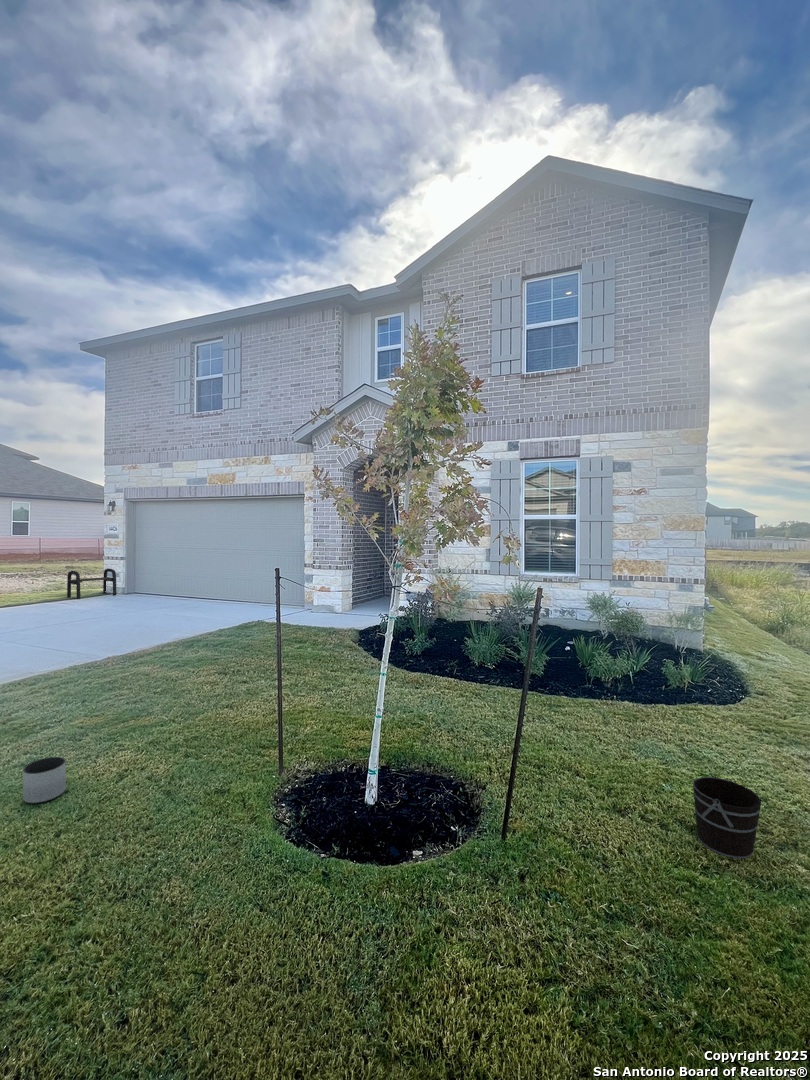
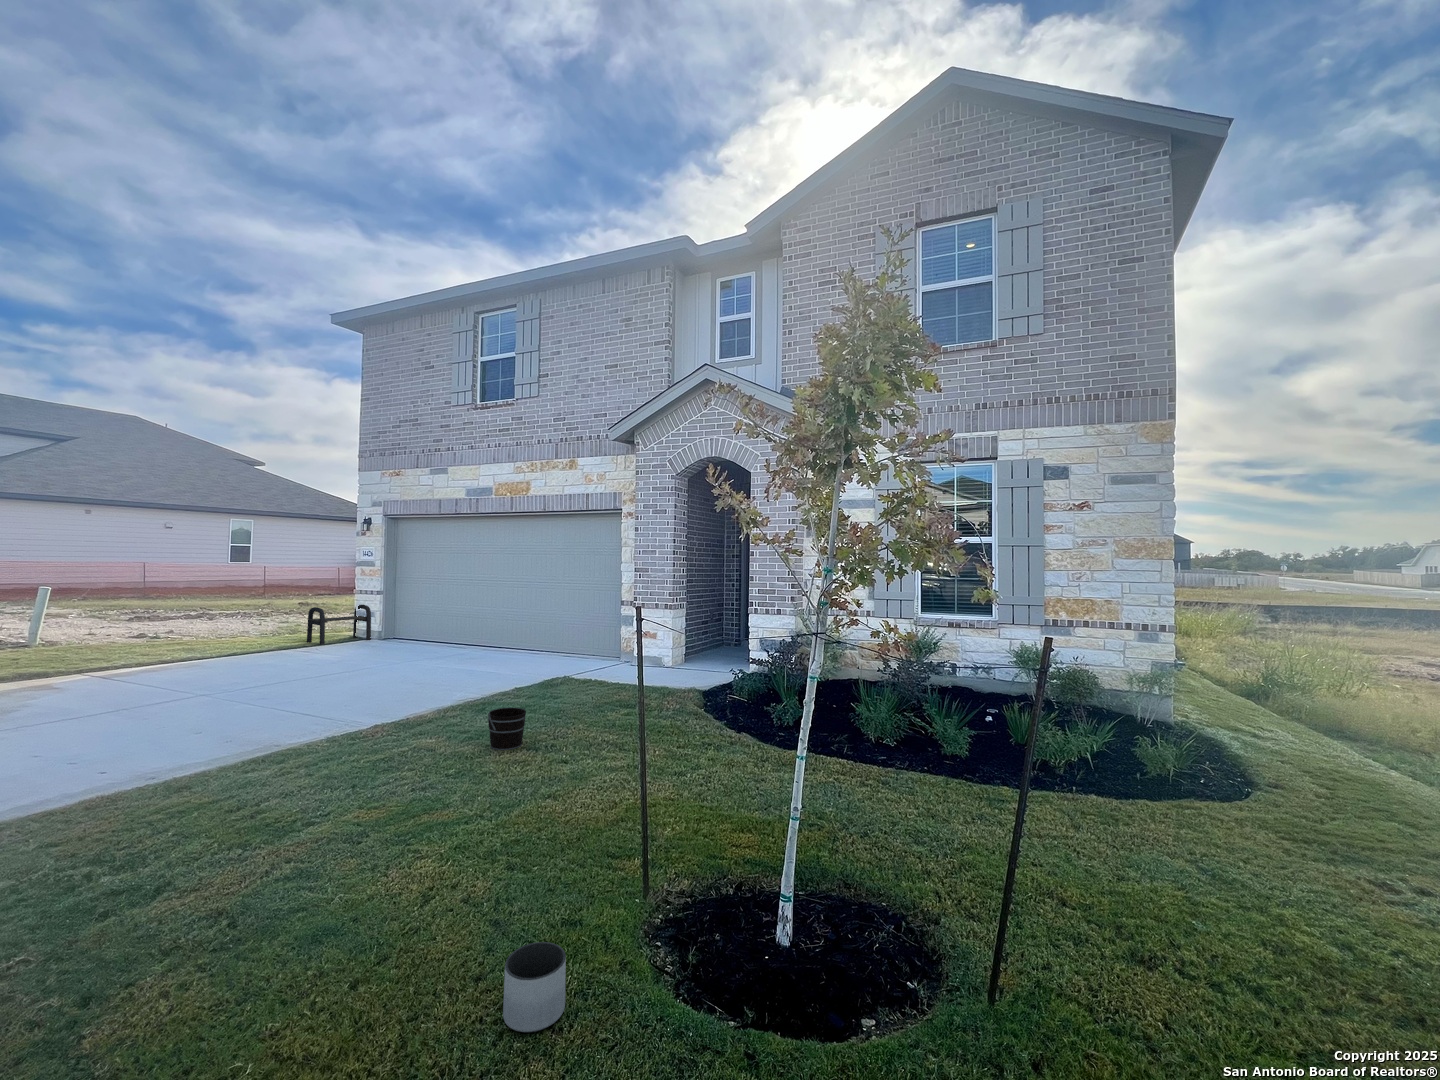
planter: present [23,757,66,804] -> present [503,942,566,1033]
bucket: present [692,777,761,858] -> present [488,708,526,750]

